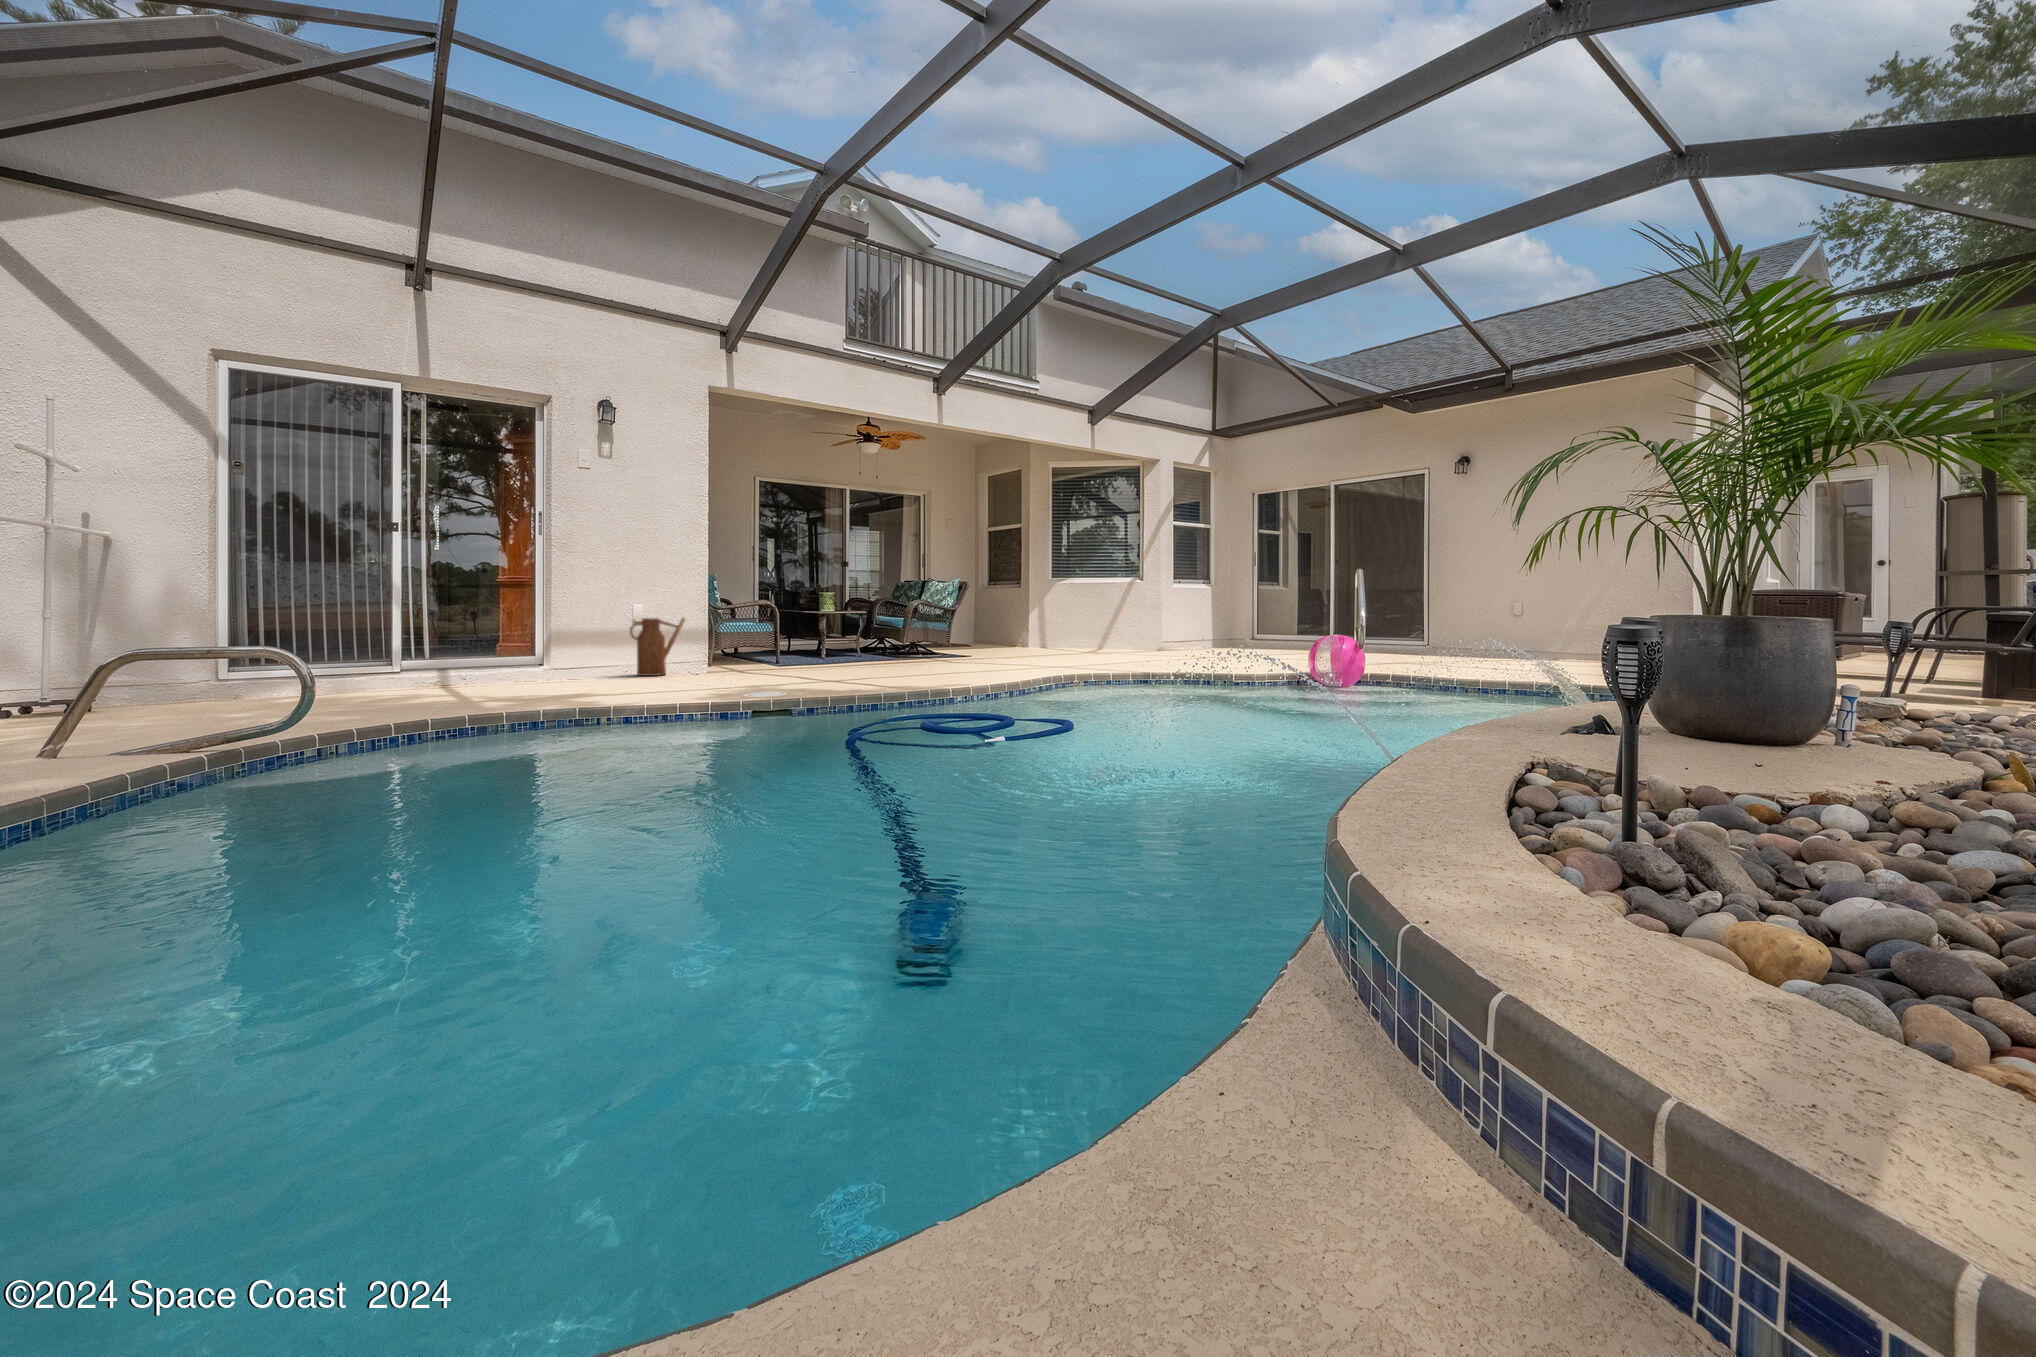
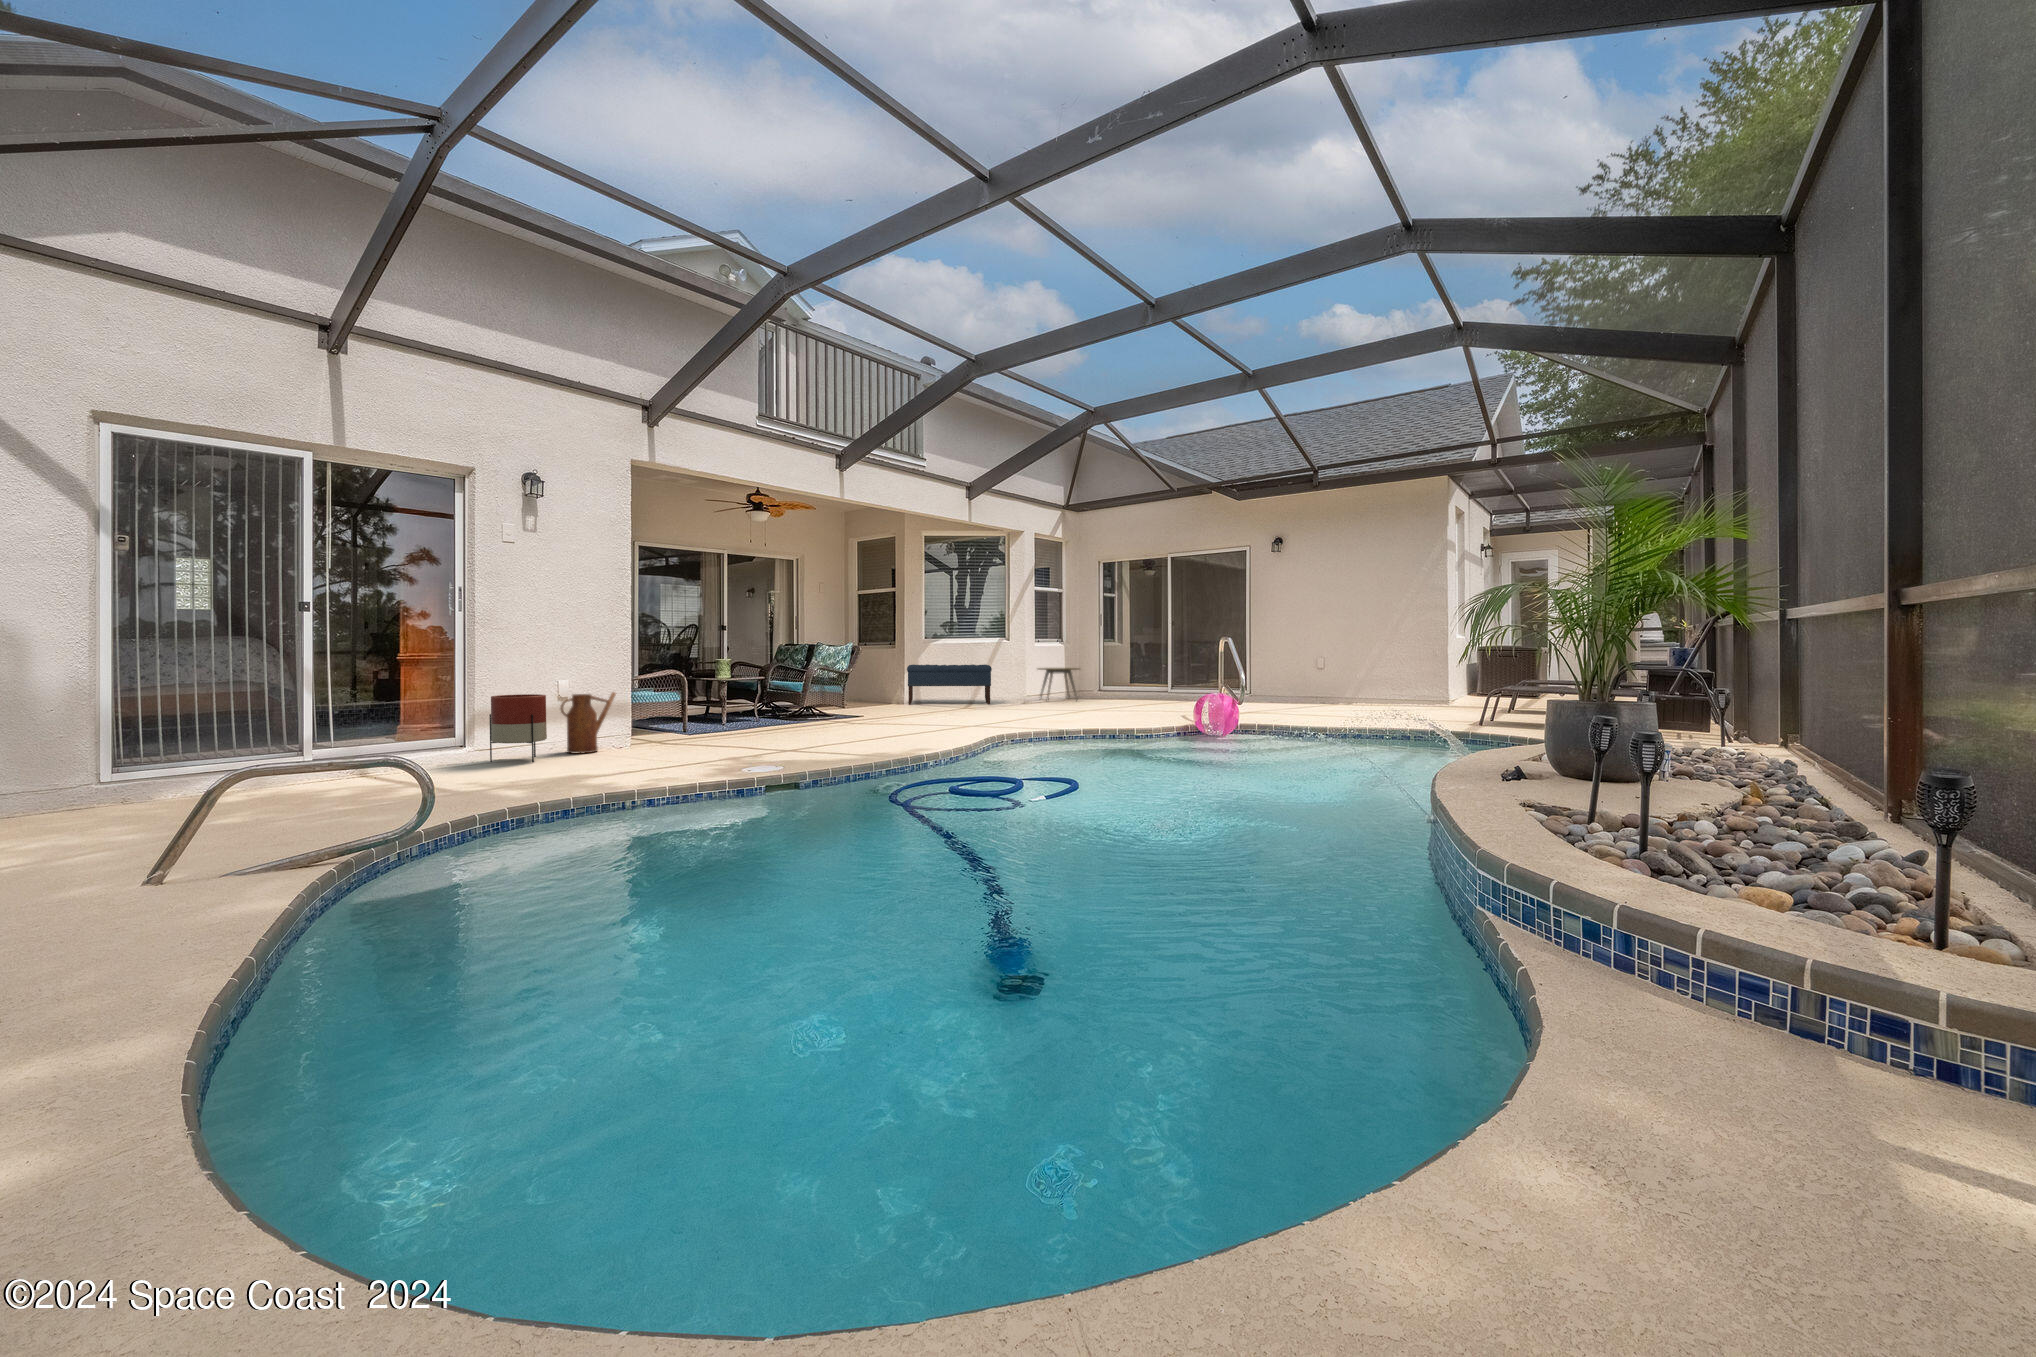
bench: none [1024,606,1117,650] -> present [907,665,992,705]
side table: none [1173,613,1224,650] -> present [1038,668,1079,700]
planter: none [561,616,613,681] -> present [489,694,547,762]

